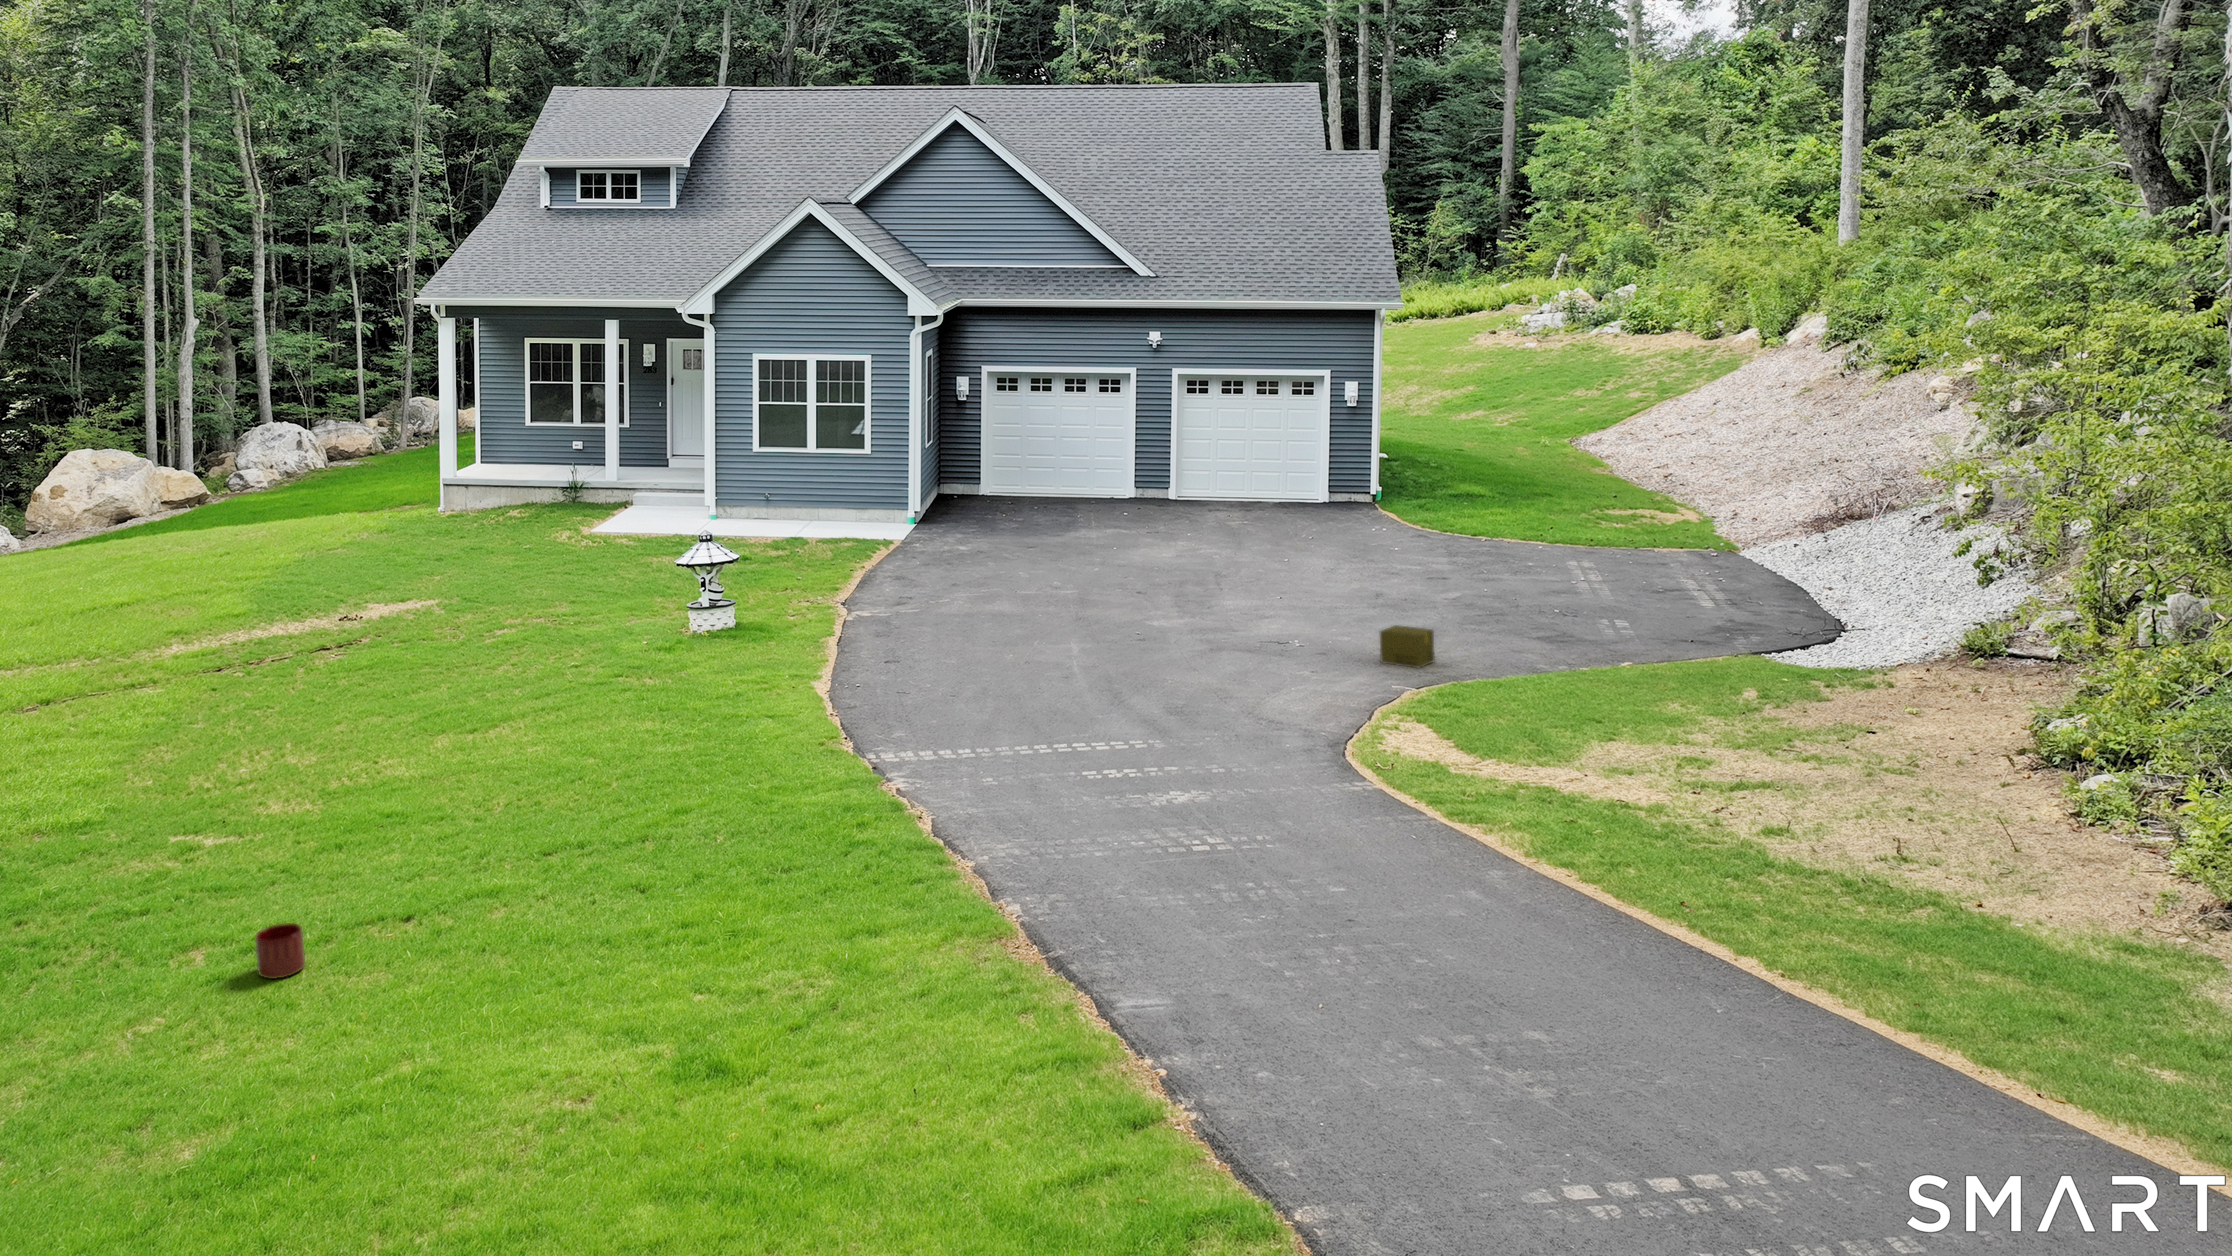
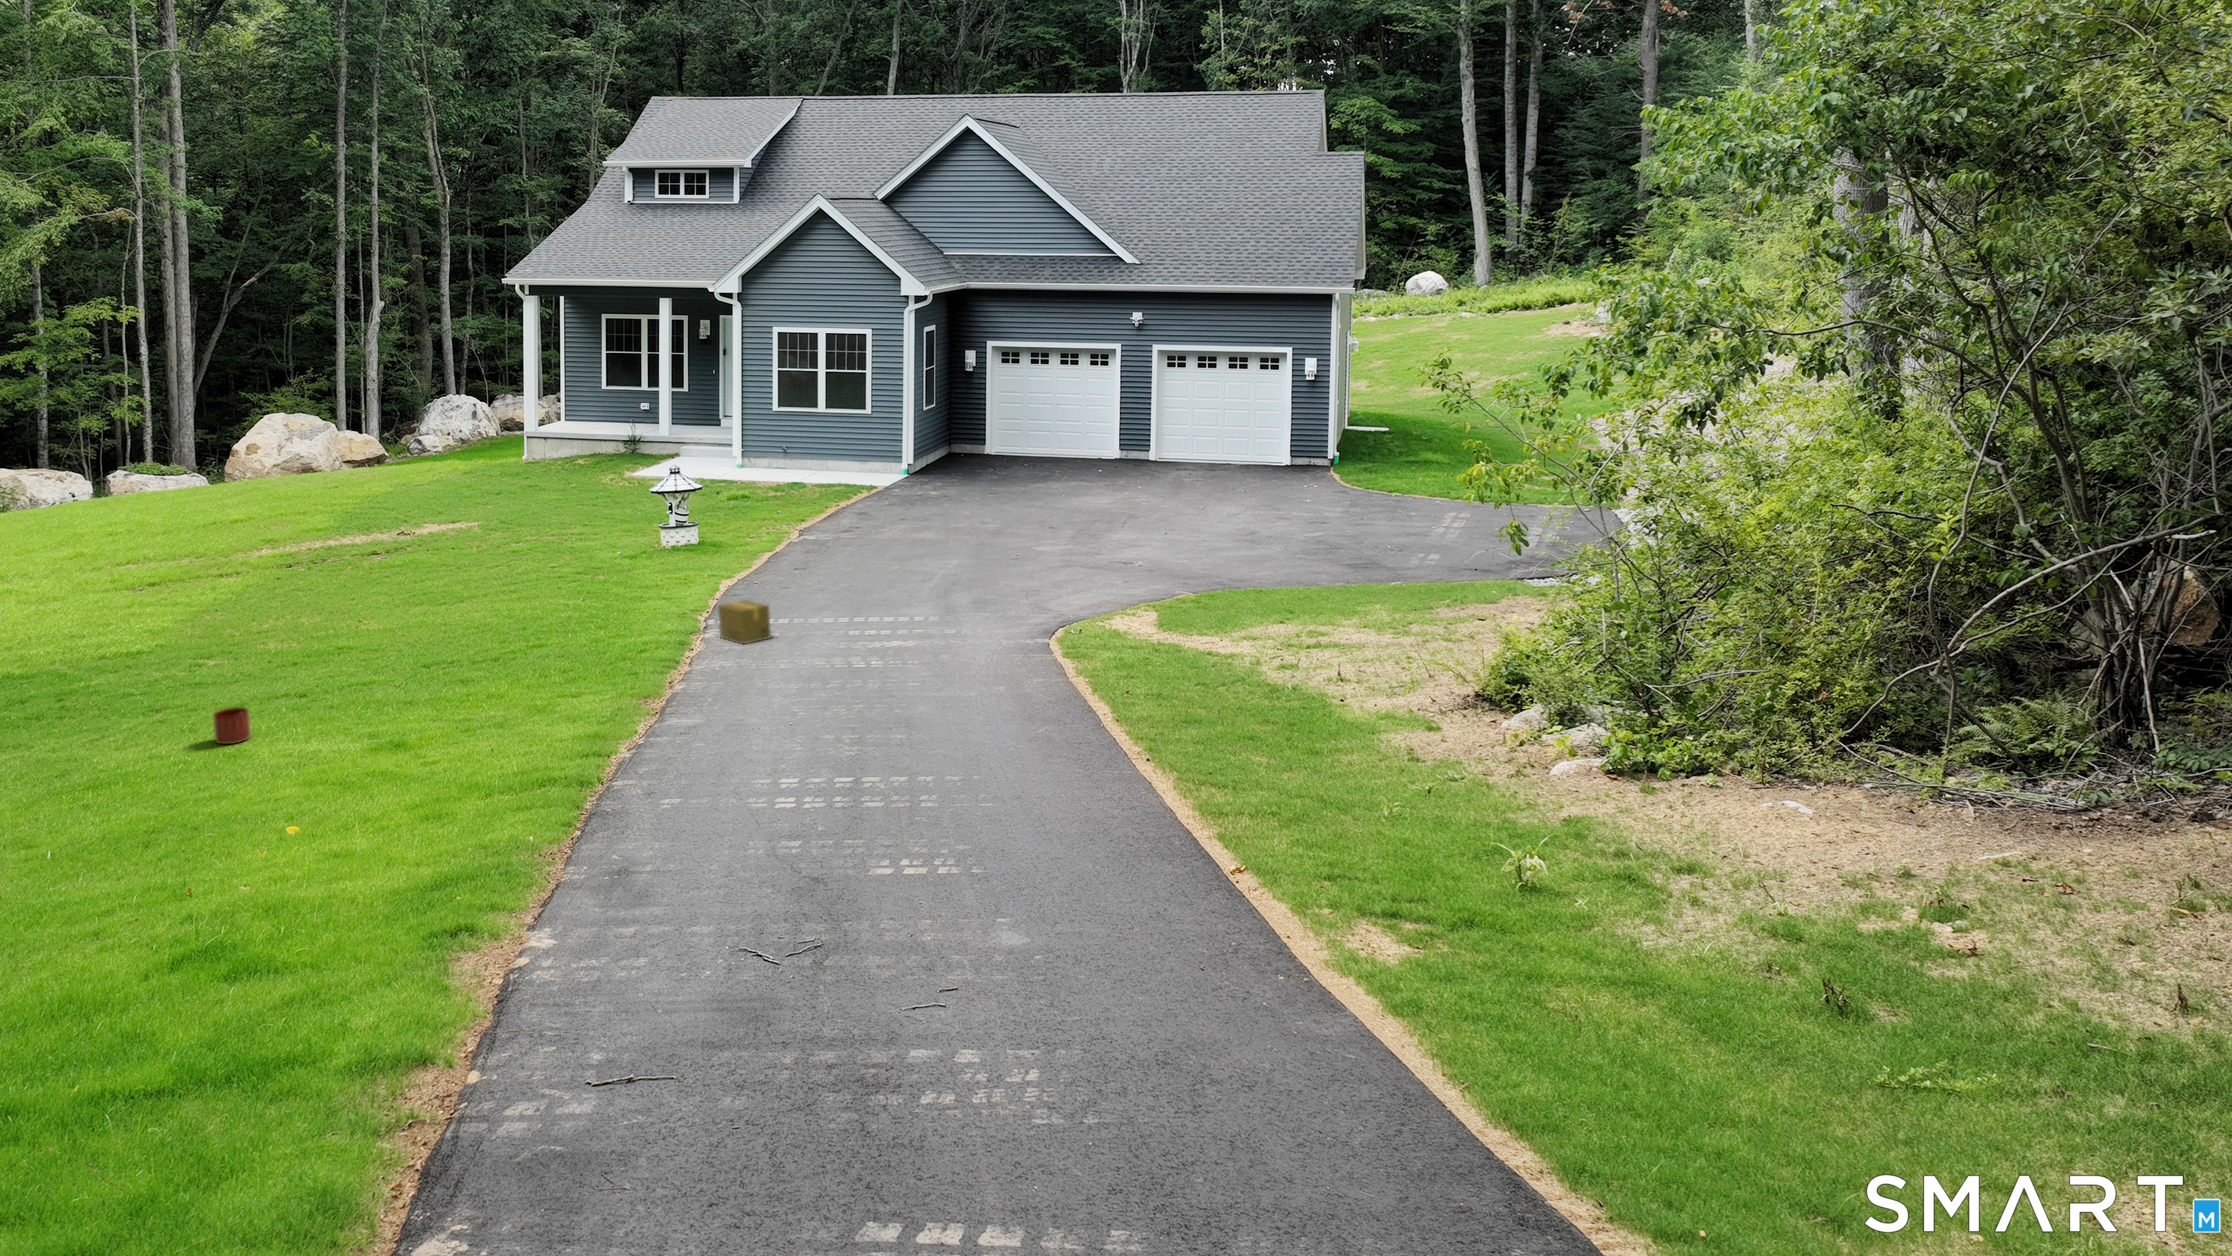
cardboard box: present [1380,625,1435,668] -> present [718,600,771,644]

